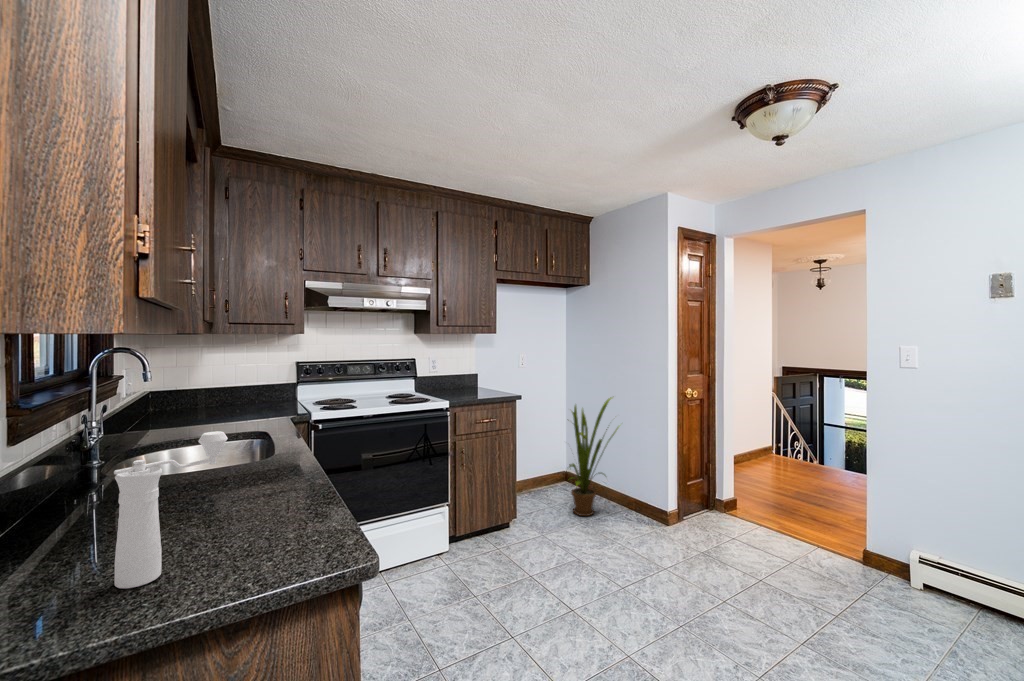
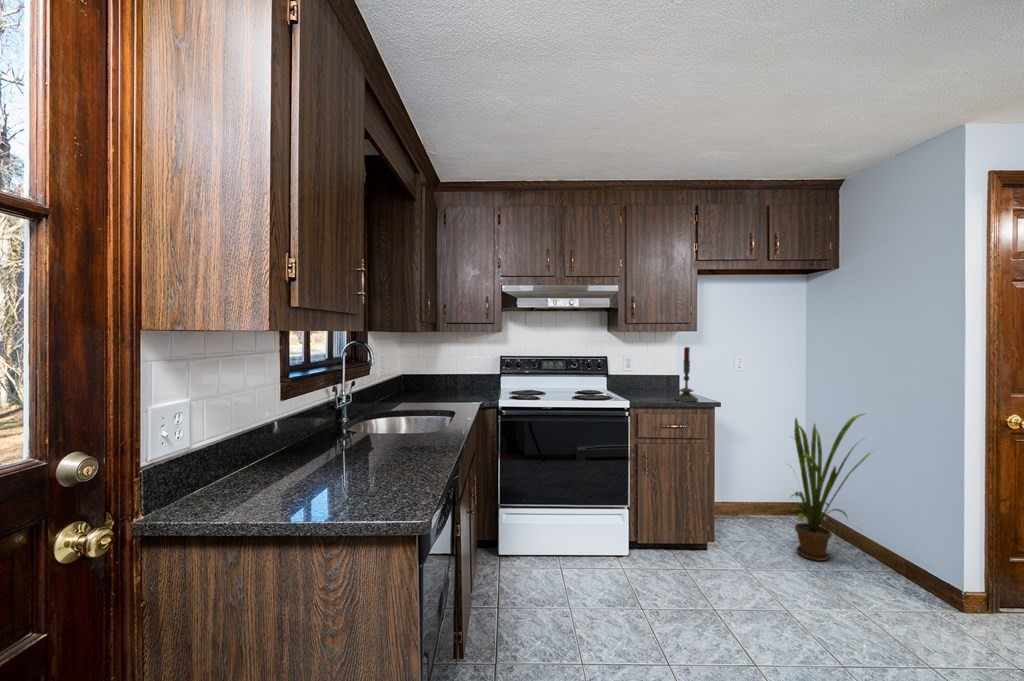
candle: none [482,346,501,397] -> present [675,347,698,402]
pepper mill: present [114,431,228,588] -> none [277,401,351,499]

